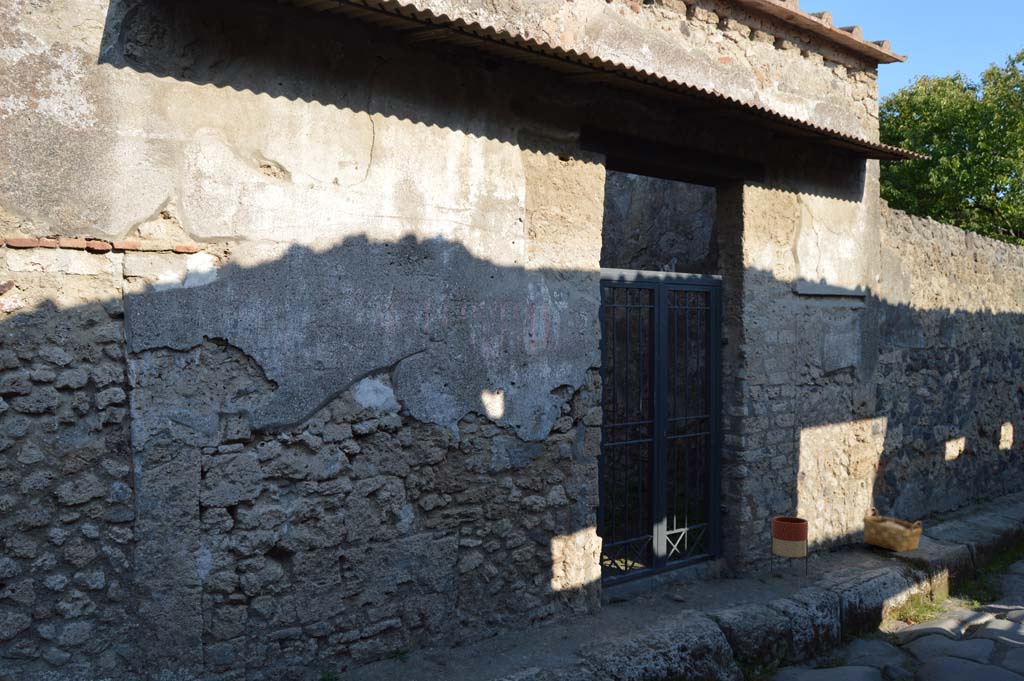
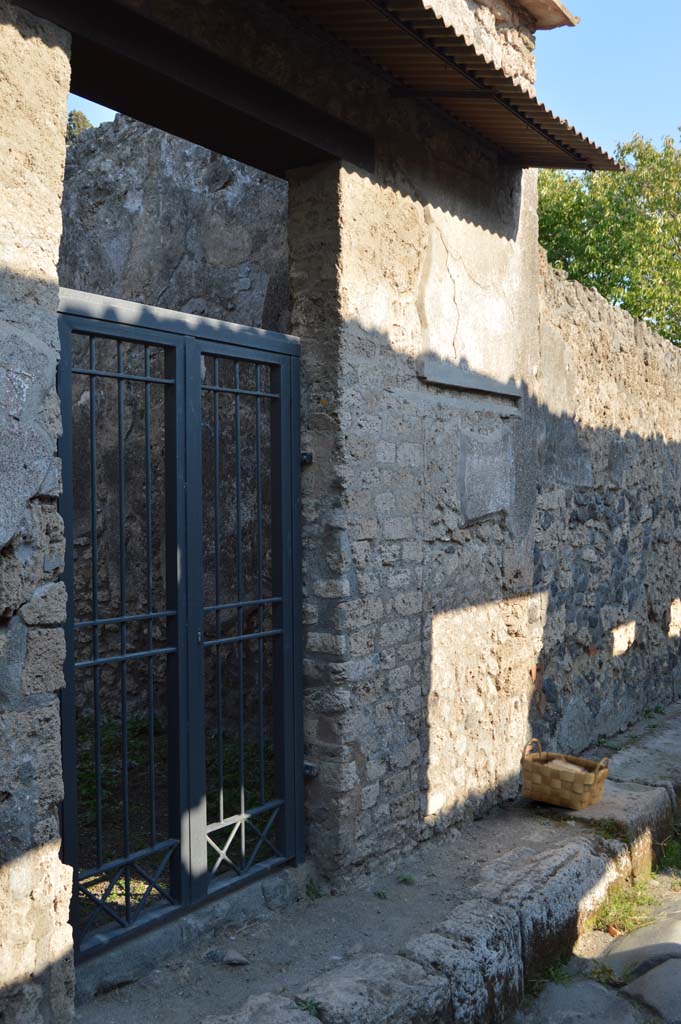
planter: present [771,516,808,575] -> none [392,772,454,878]

